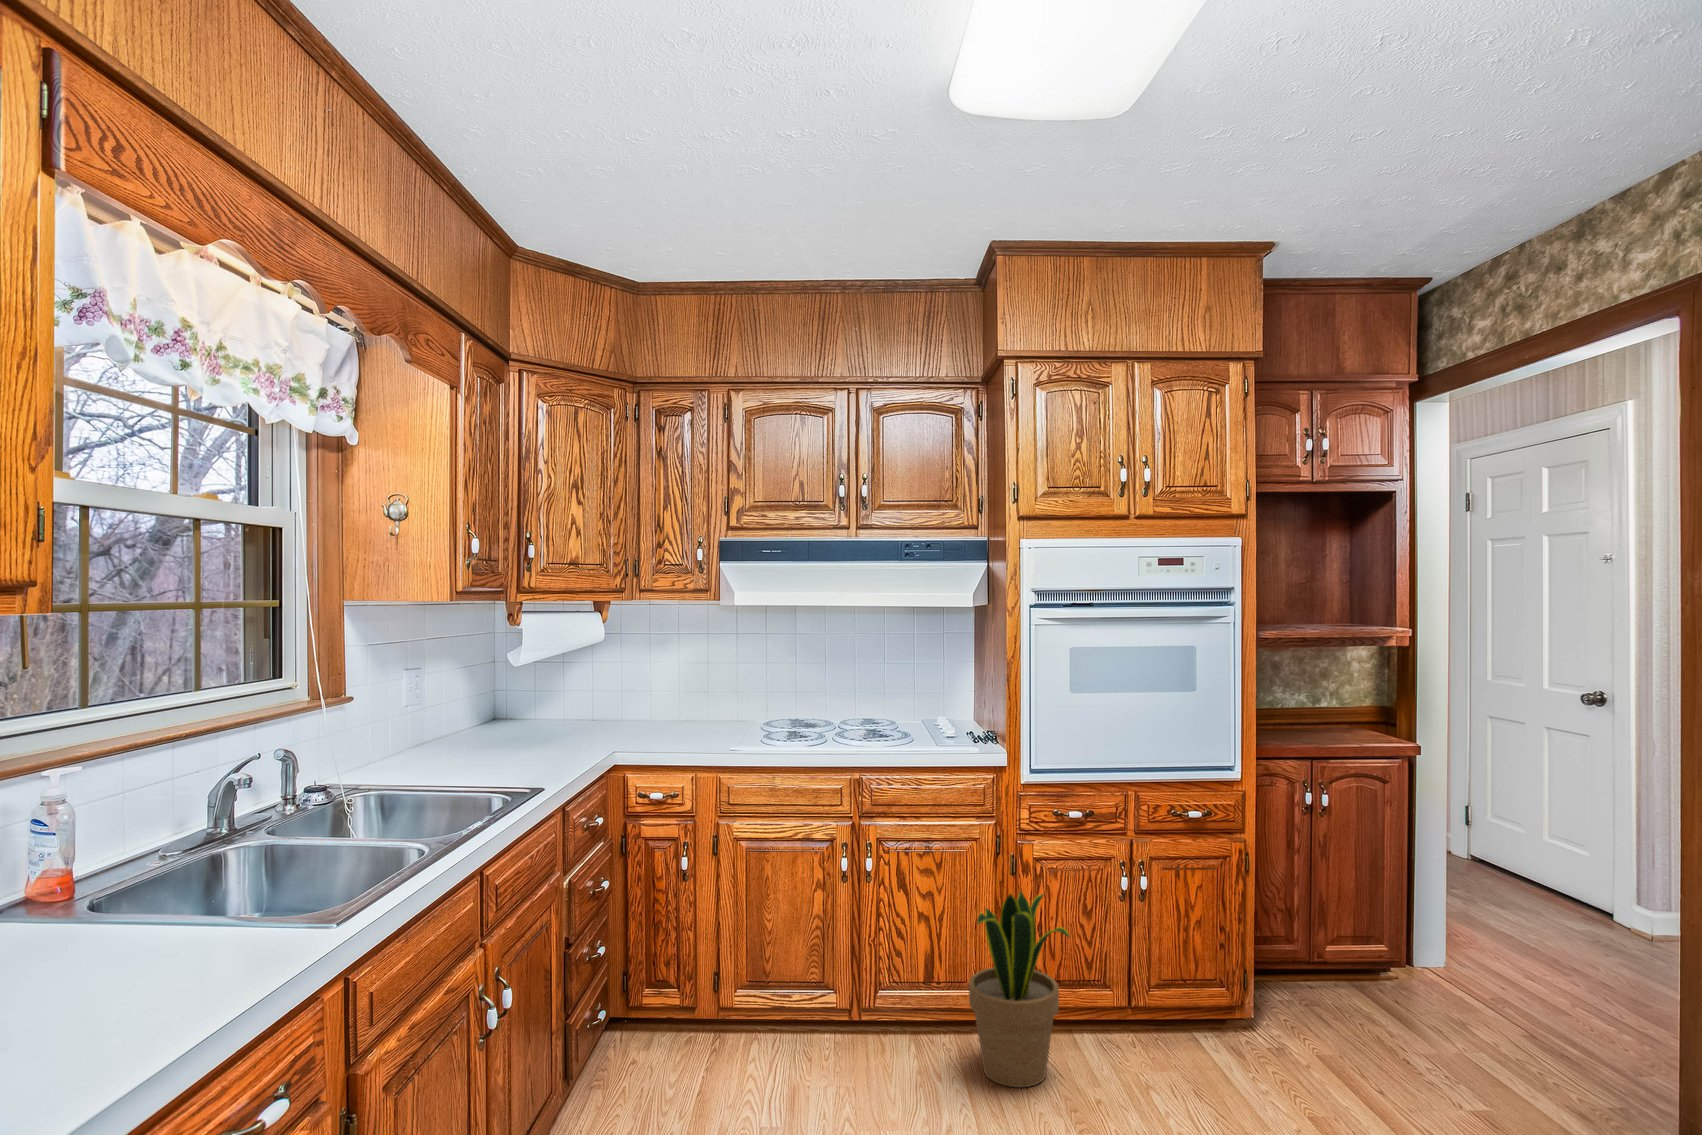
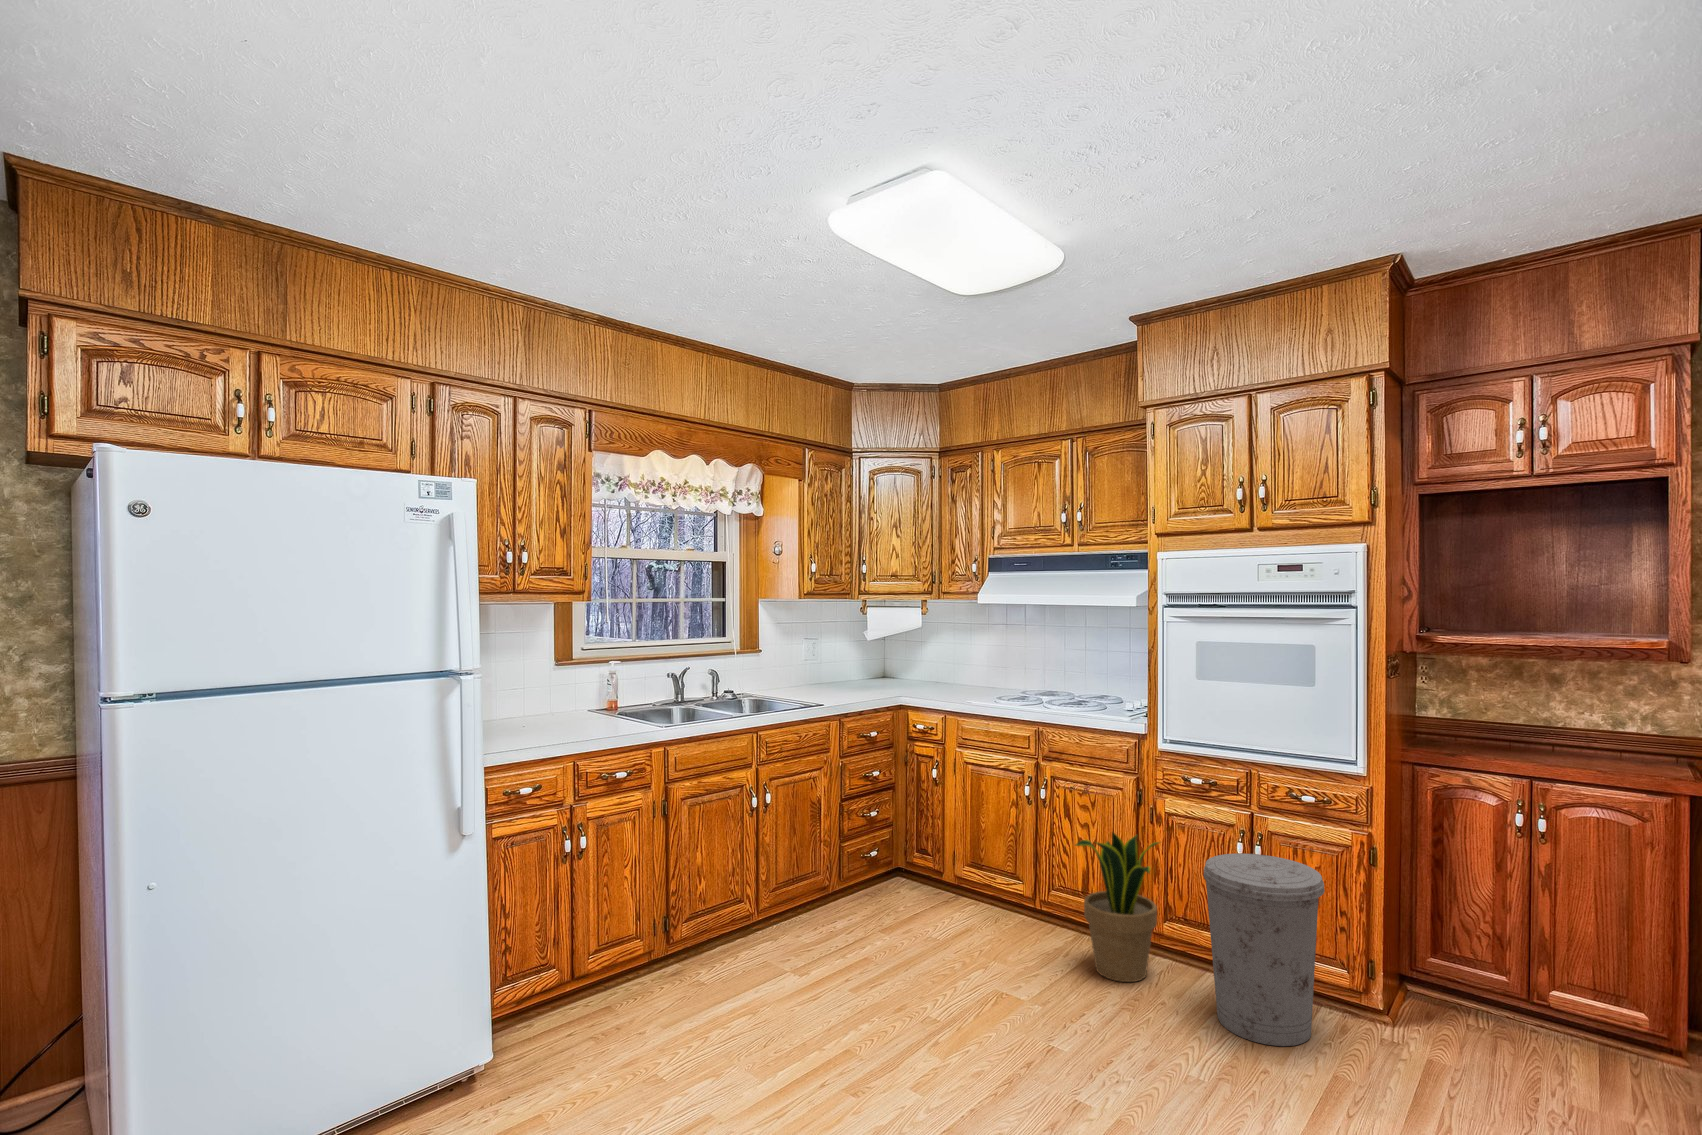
trash can: none [1129,882,1262,1103] -> present [1204,853,1325,1046]

